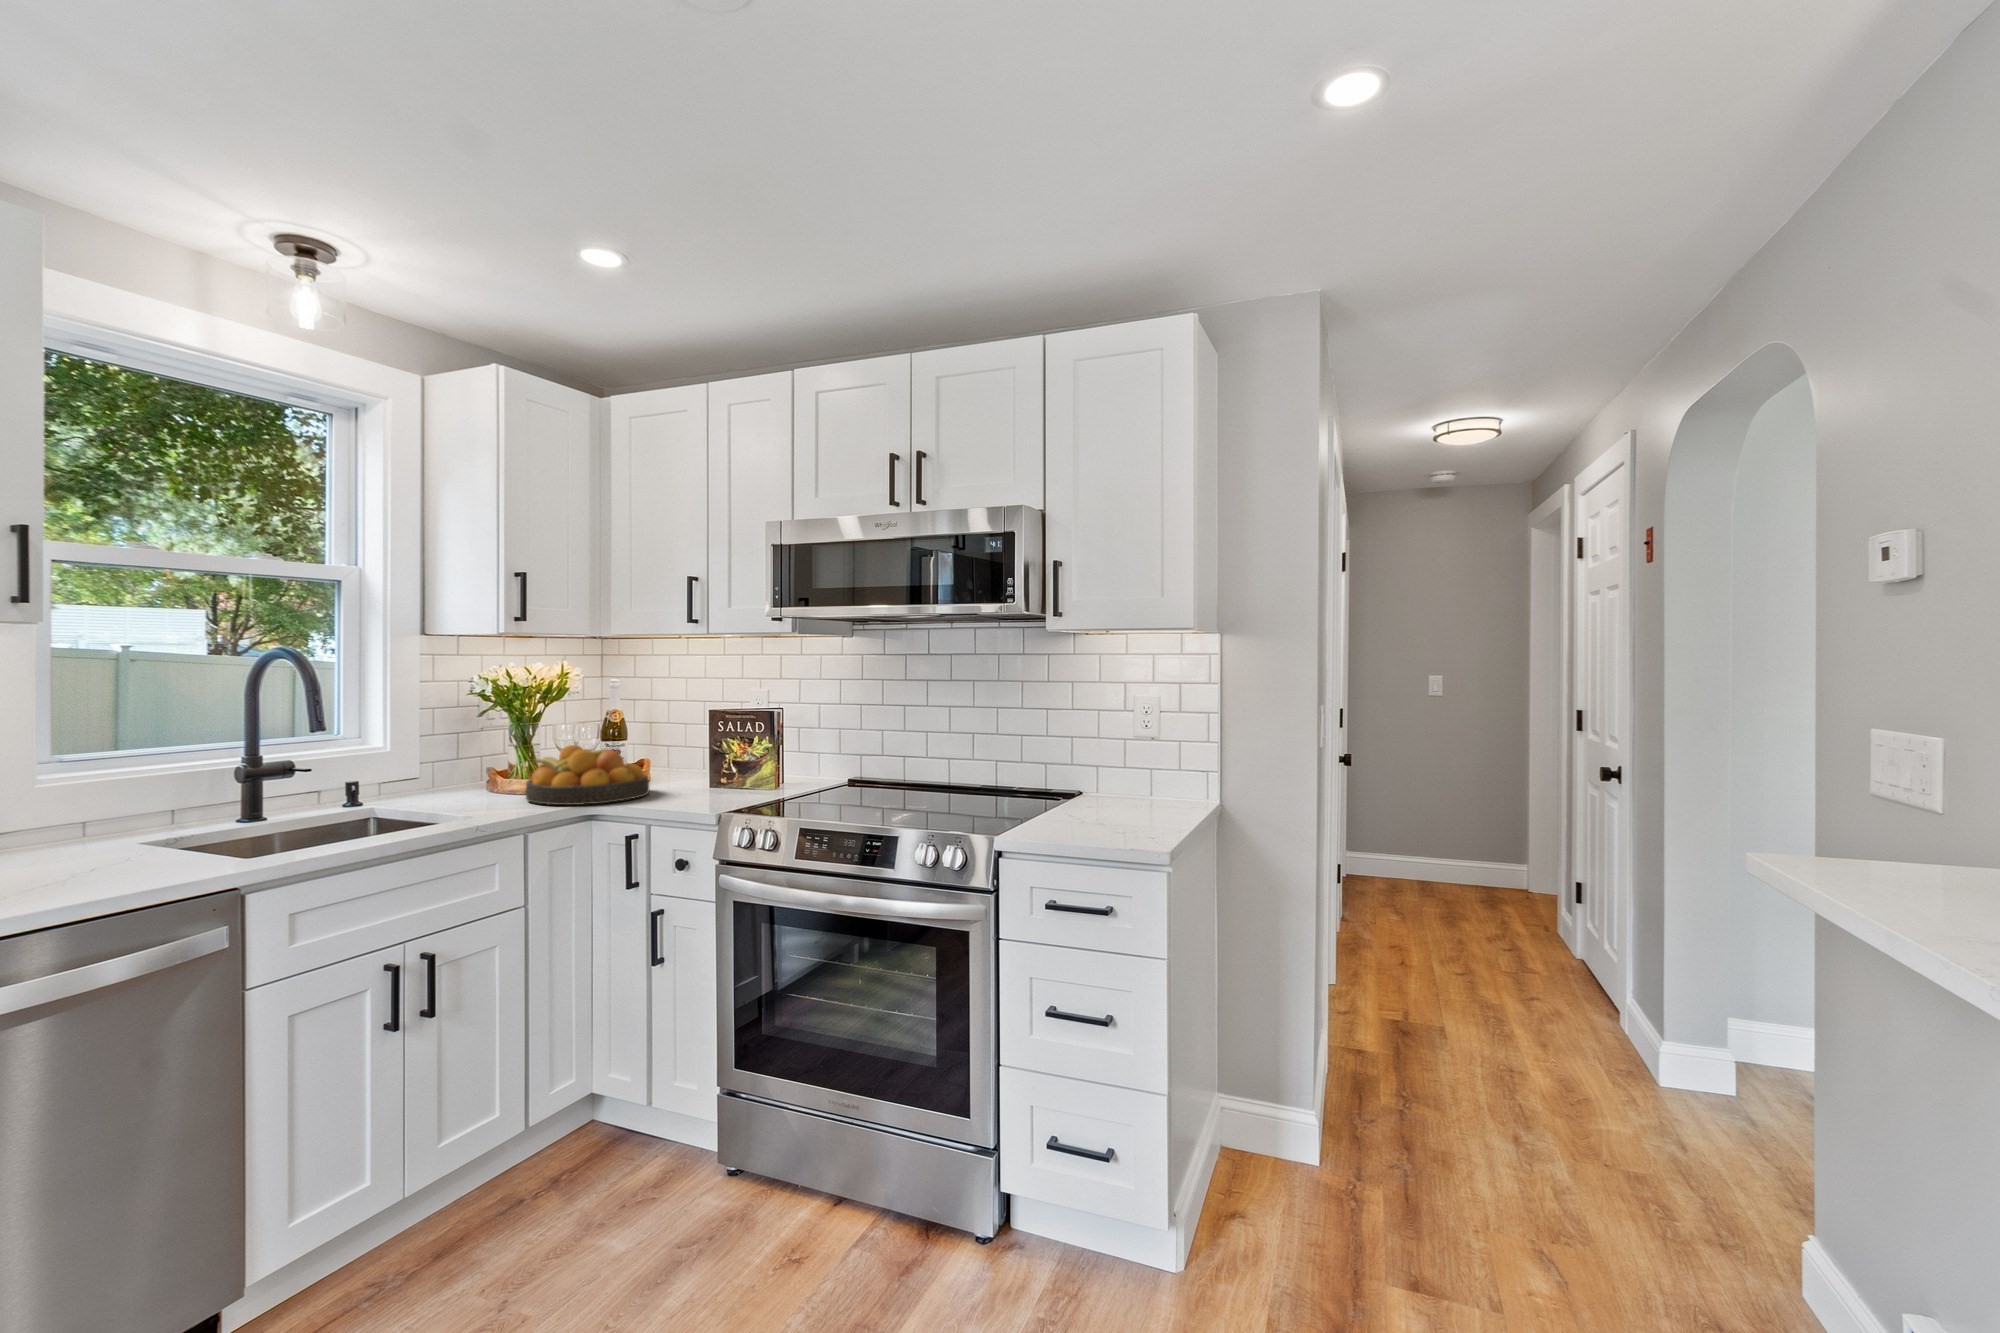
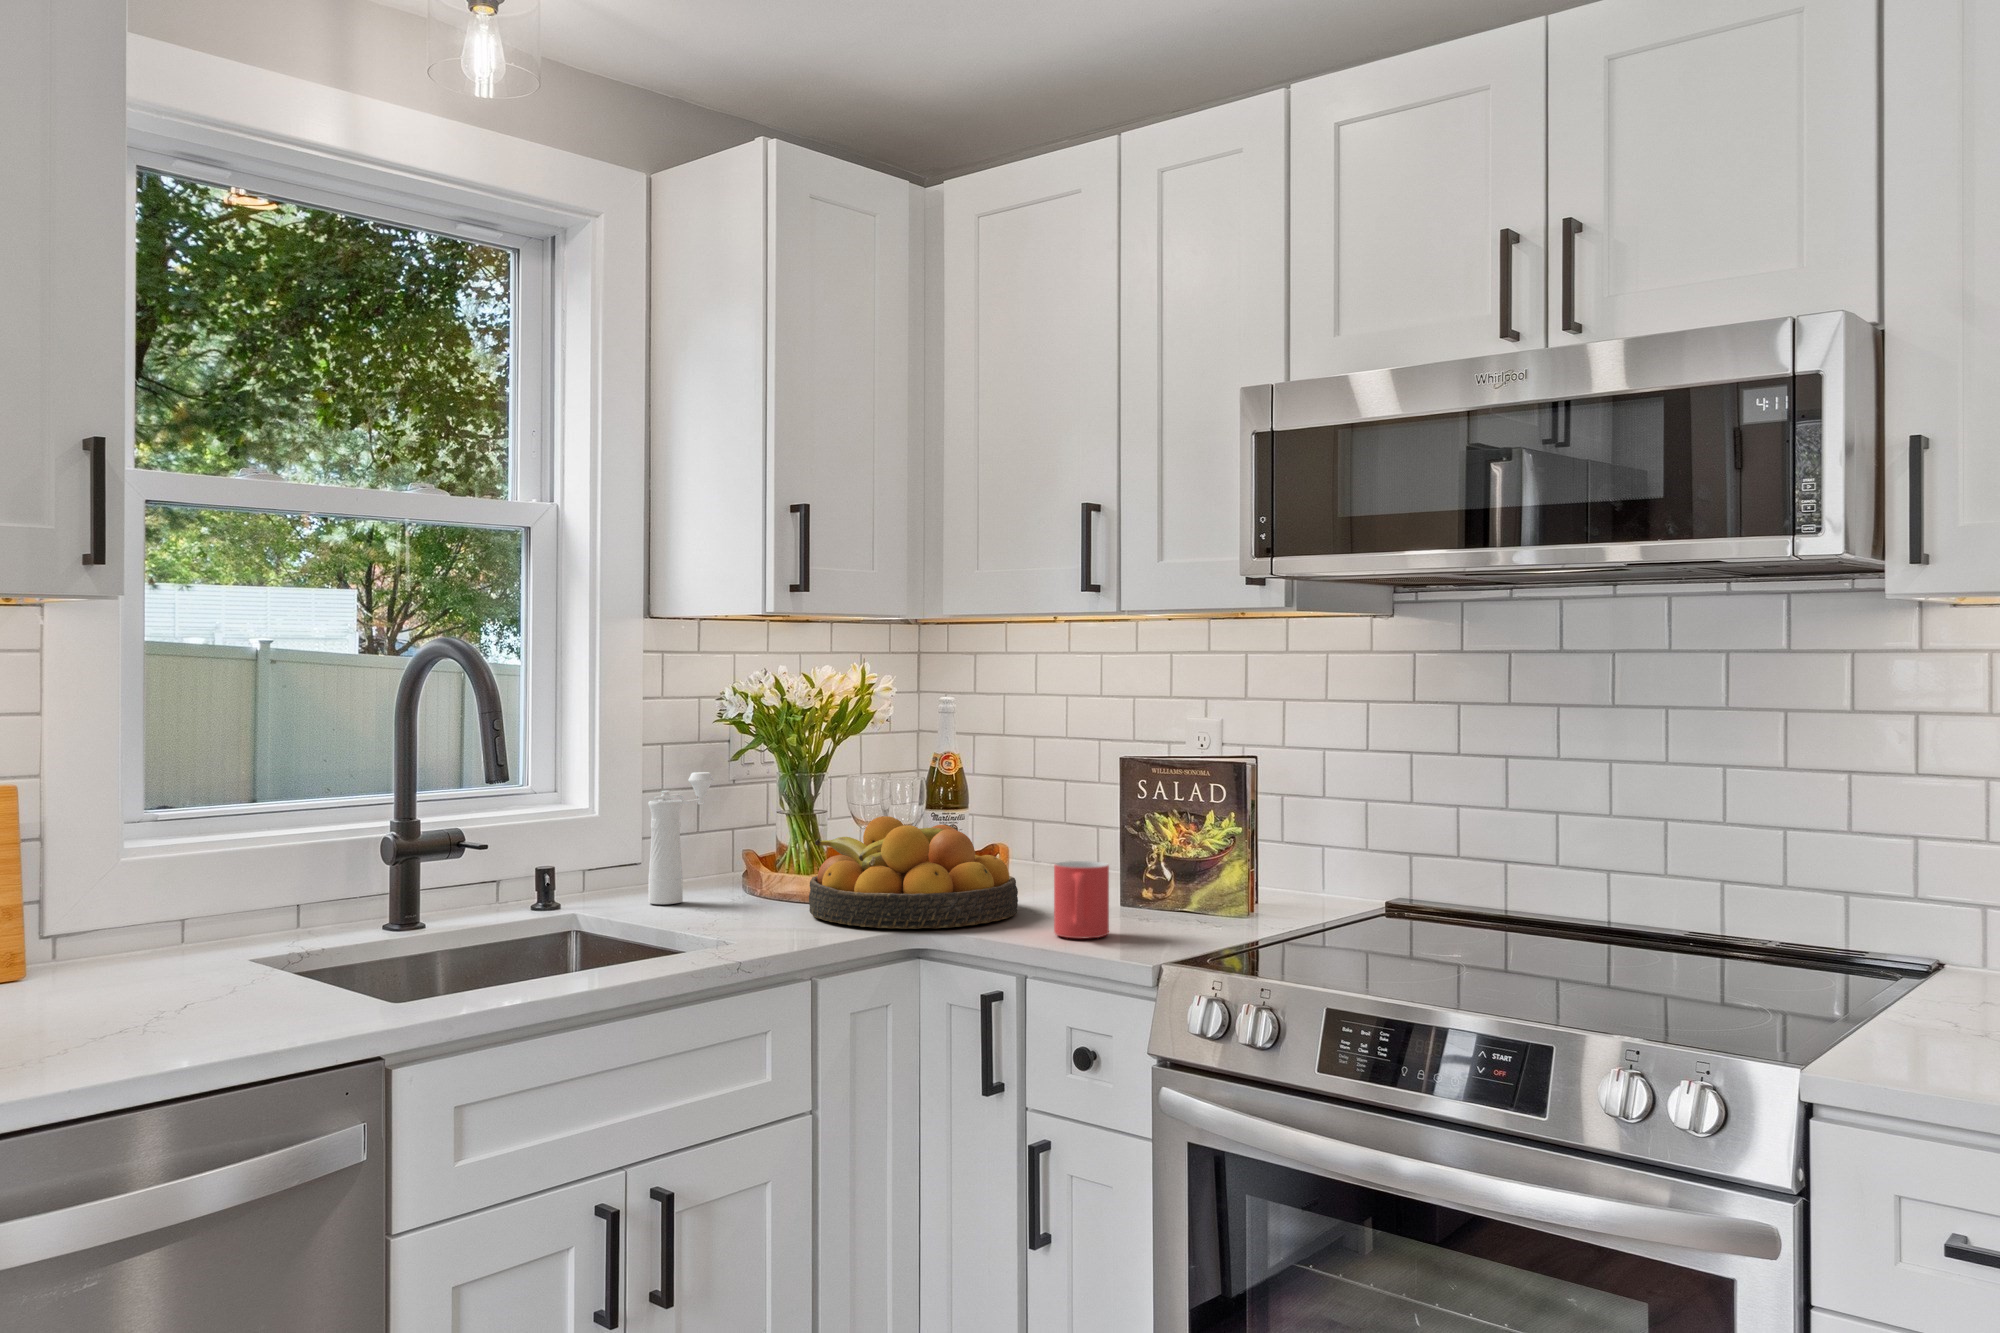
pepper mill: none [423,724,467,800] -> present [648,772,714,904]
mug: none [666,764,696,804] -> present [1054,861,1109,939]

